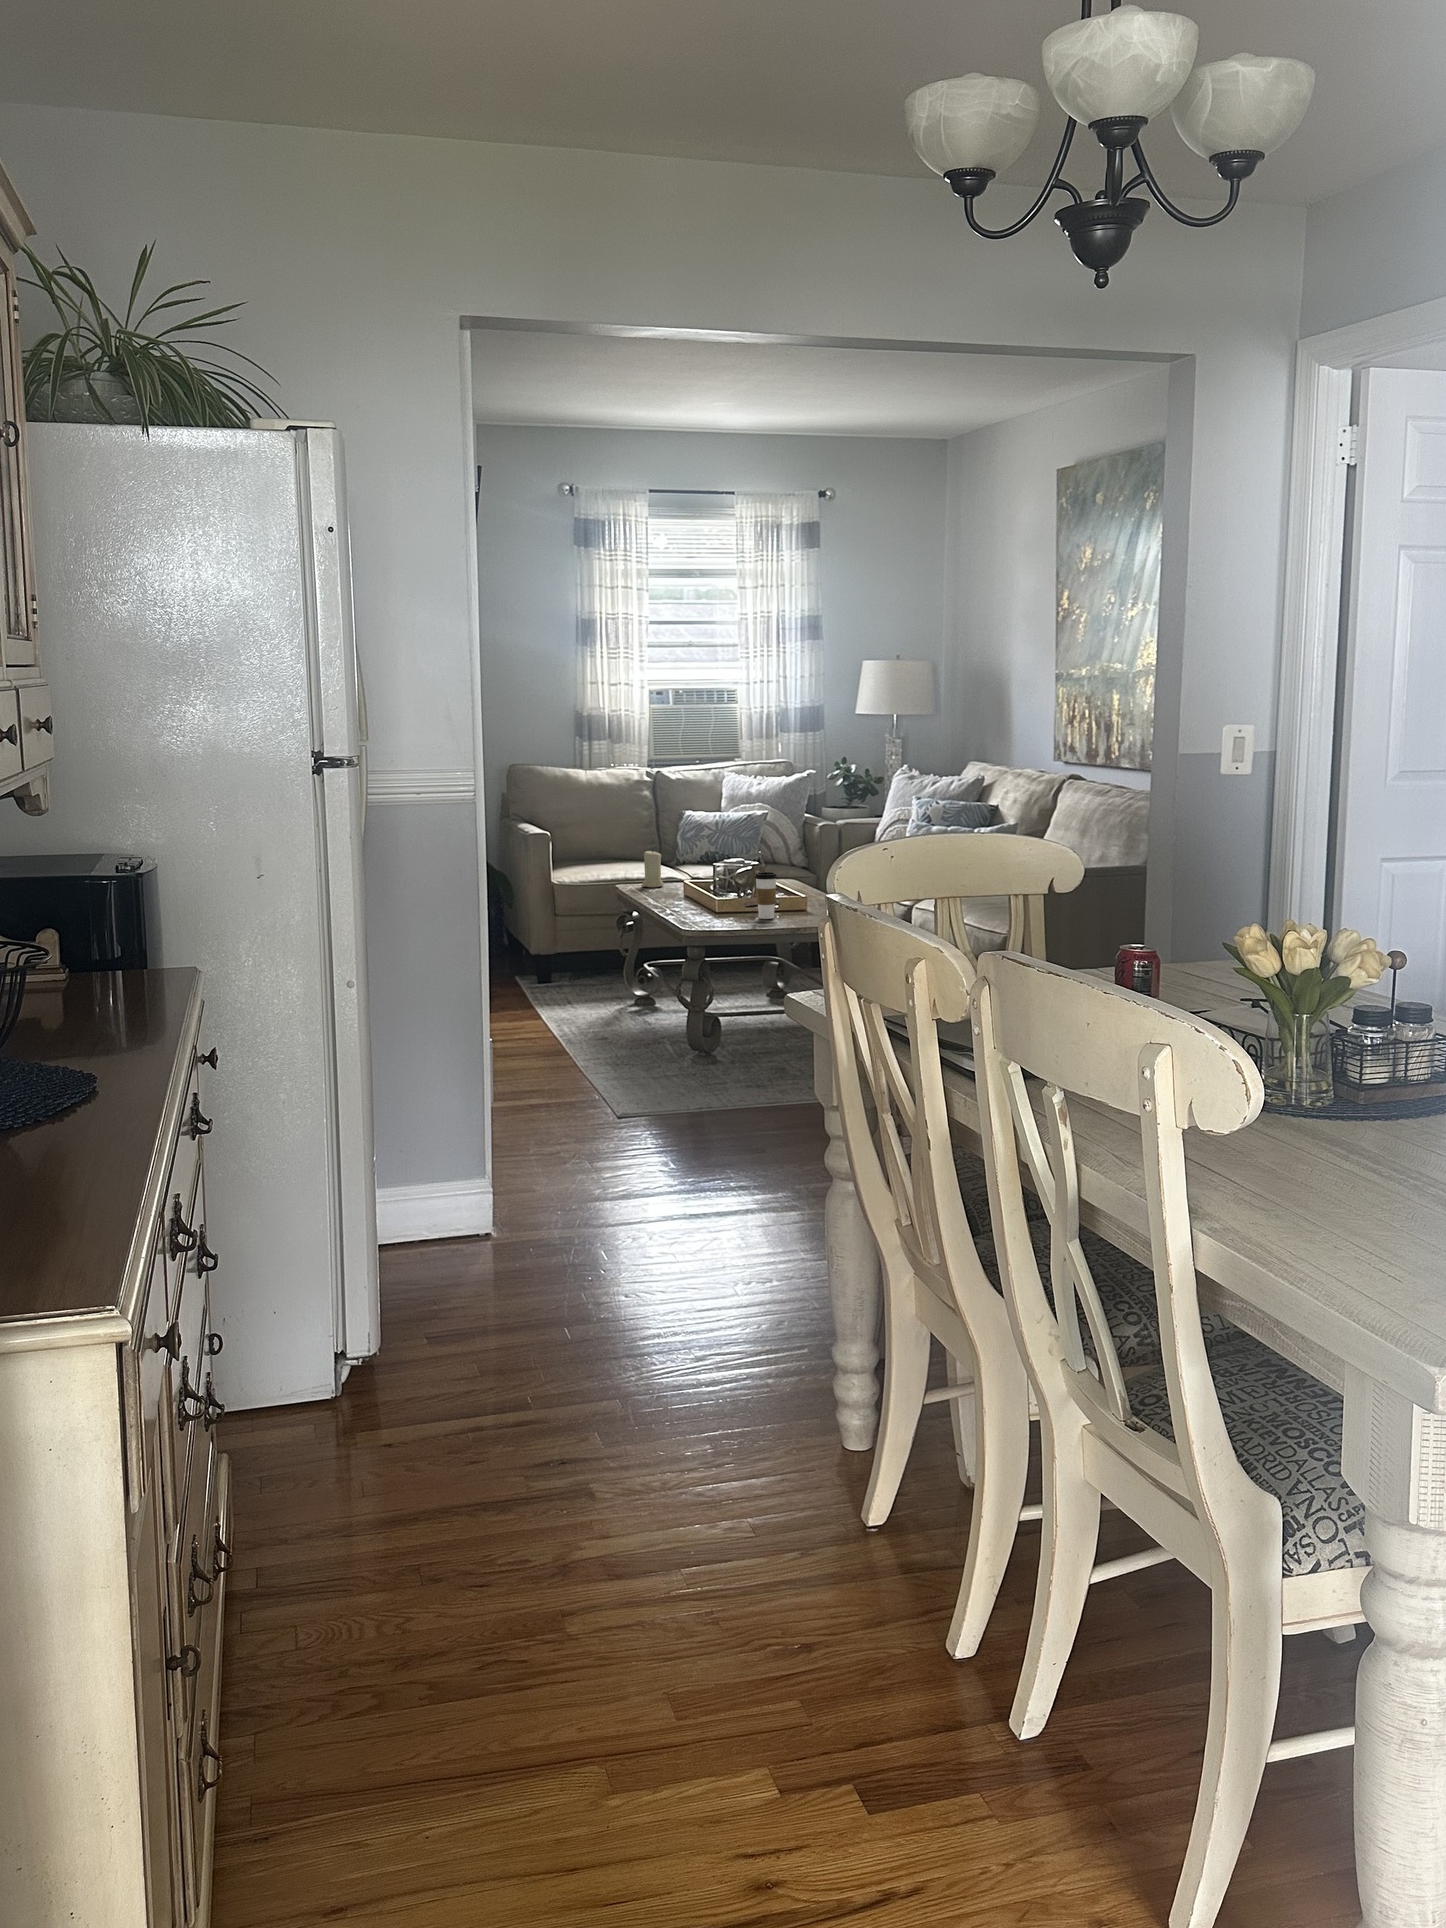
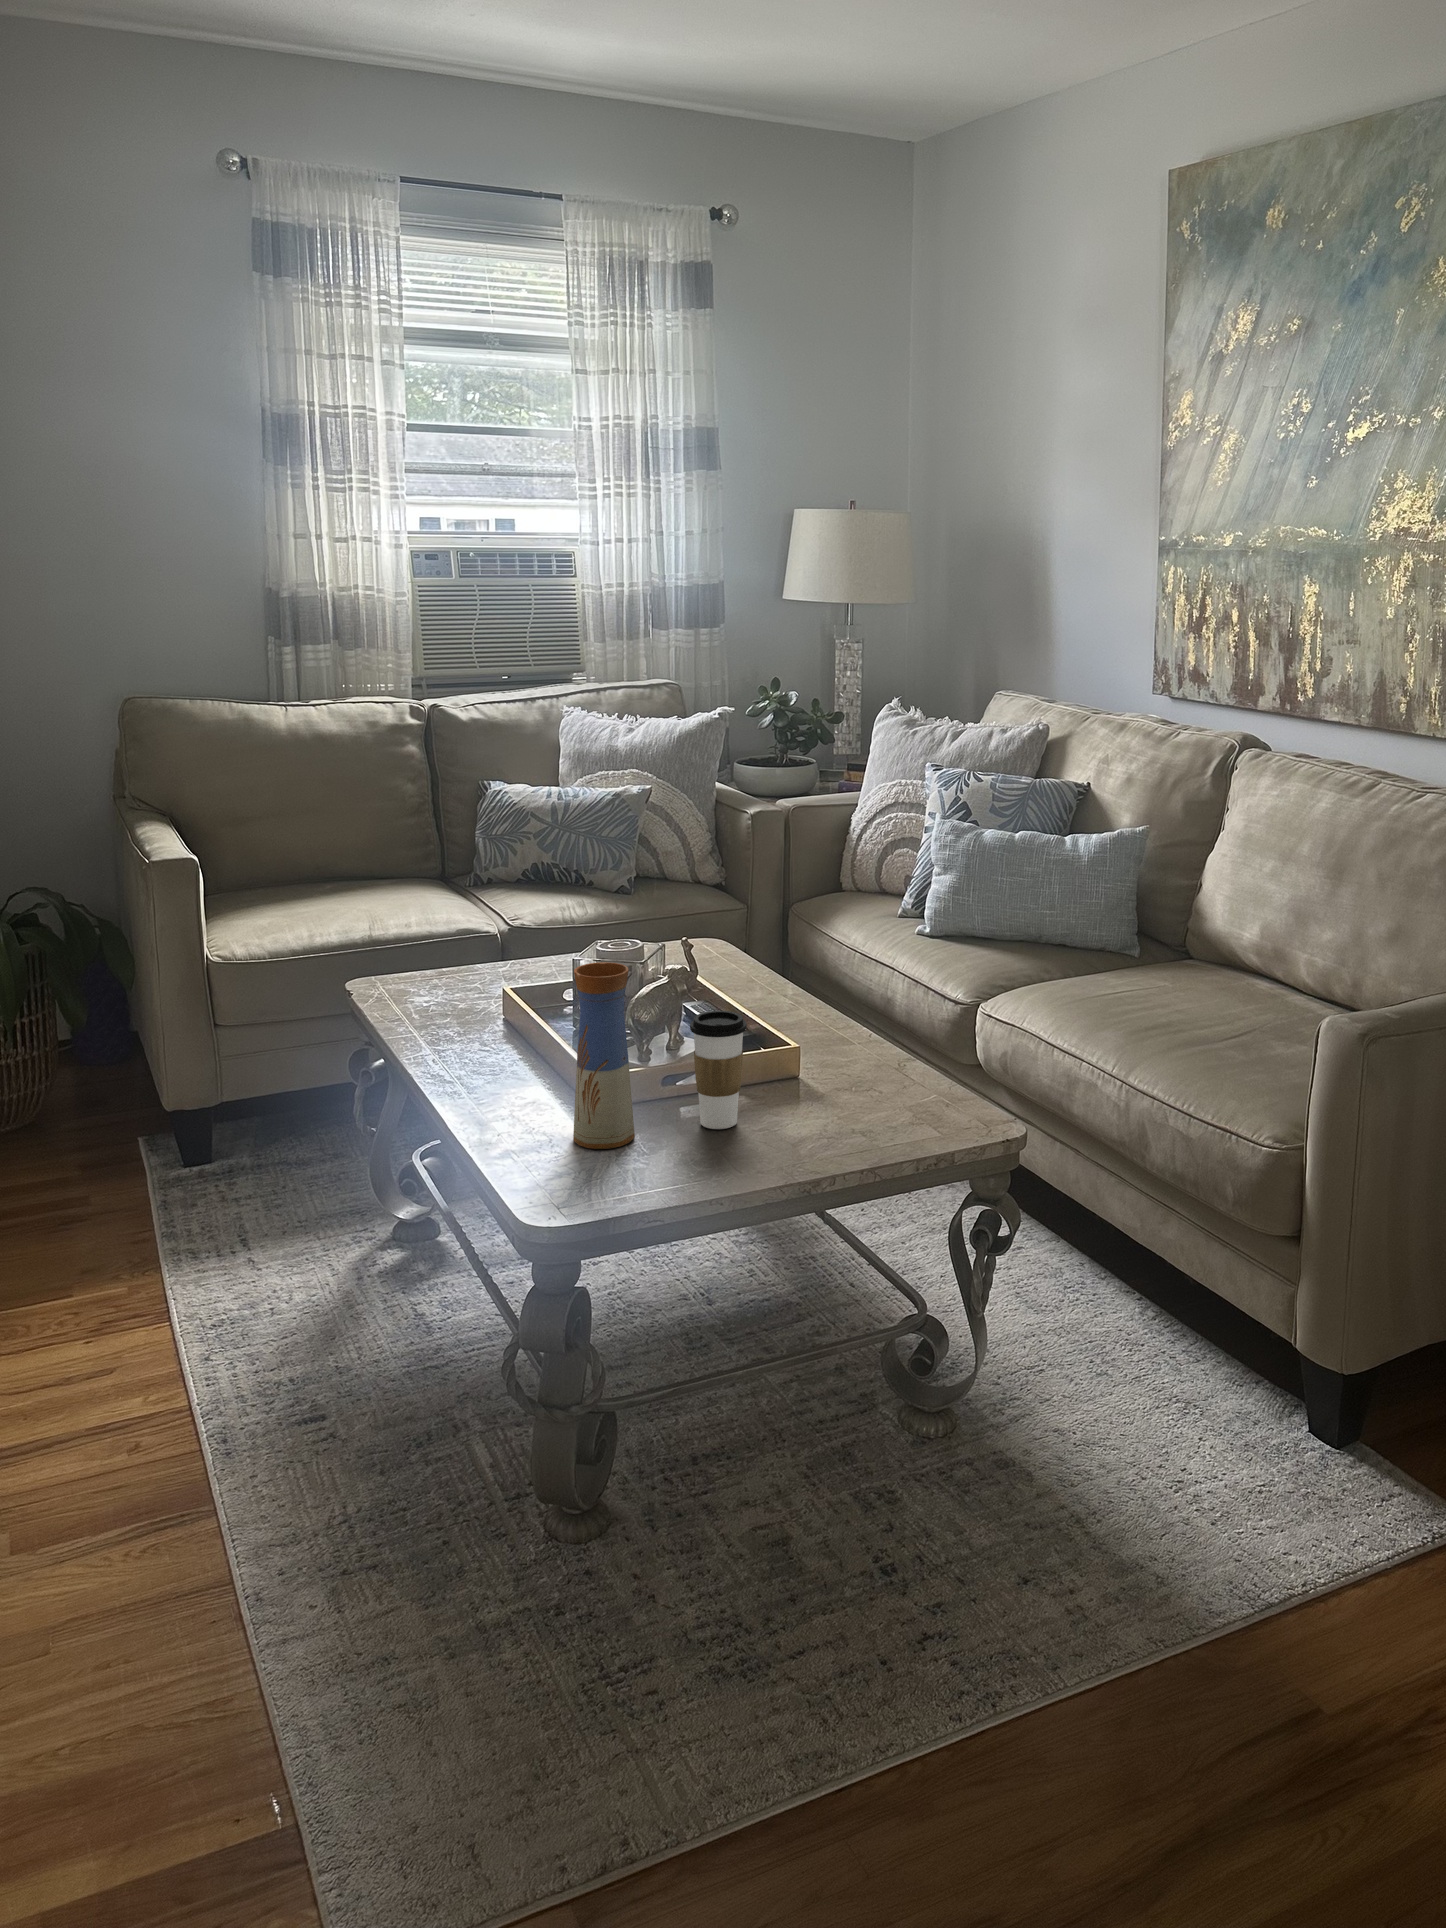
vase: none [707,849,731,922] -> present [573,962,635,1149]
candle: present [641,850,664,887] -> none [403,907,454,991]

